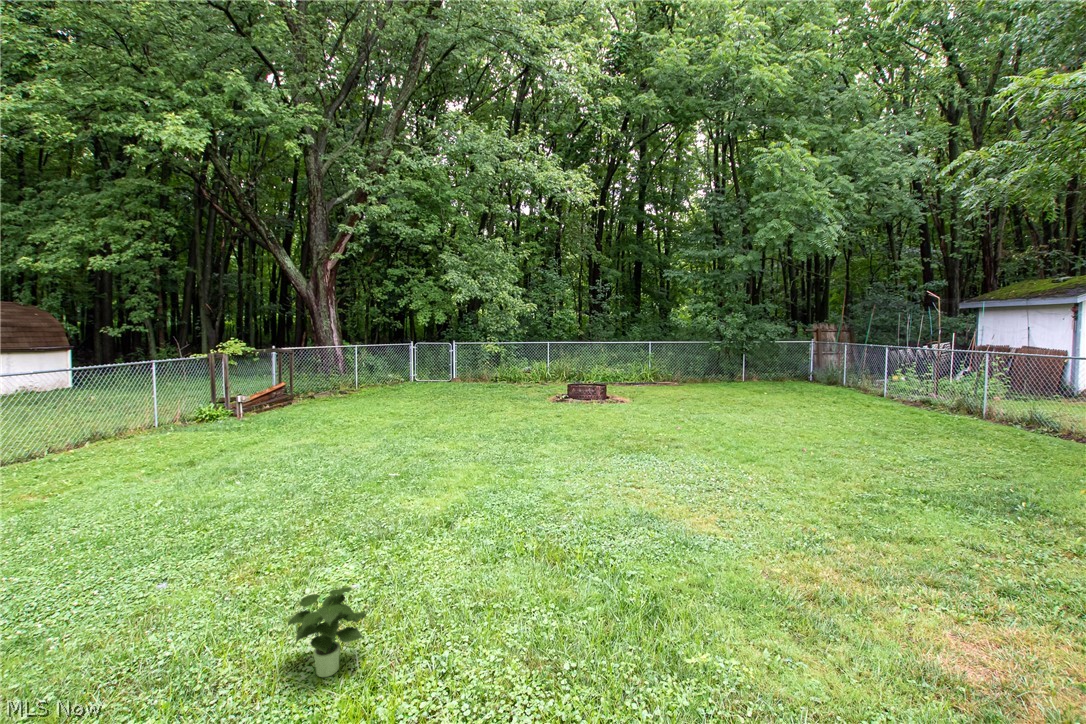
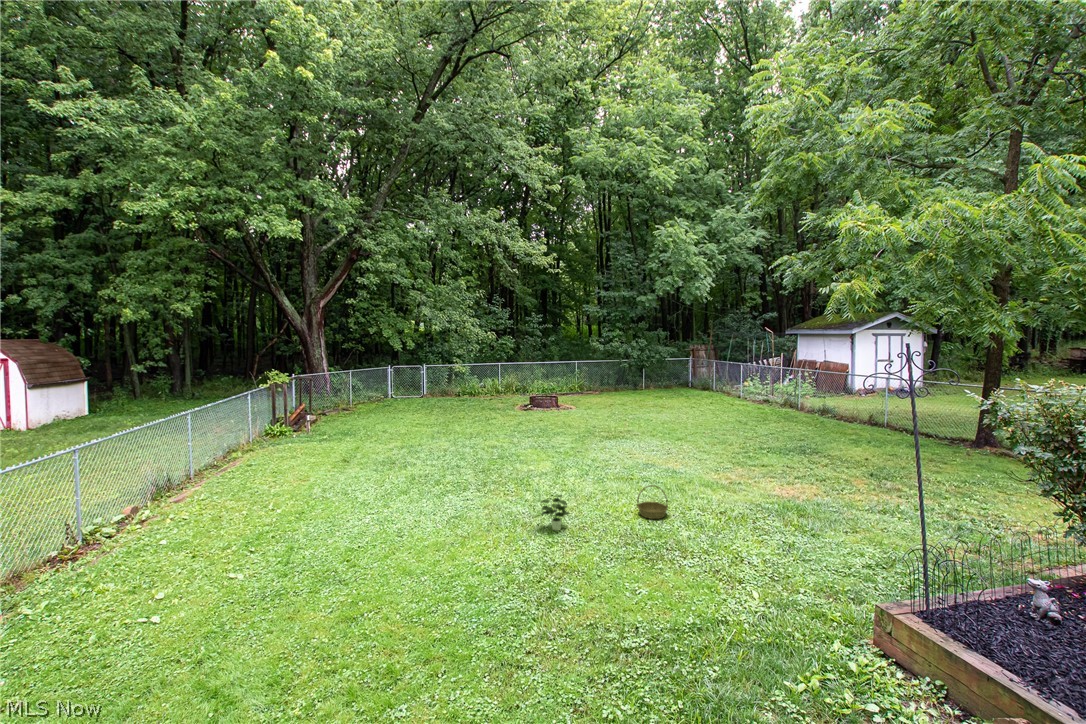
basket: none [551,582,624,673] -> present [637,485,668,519]

